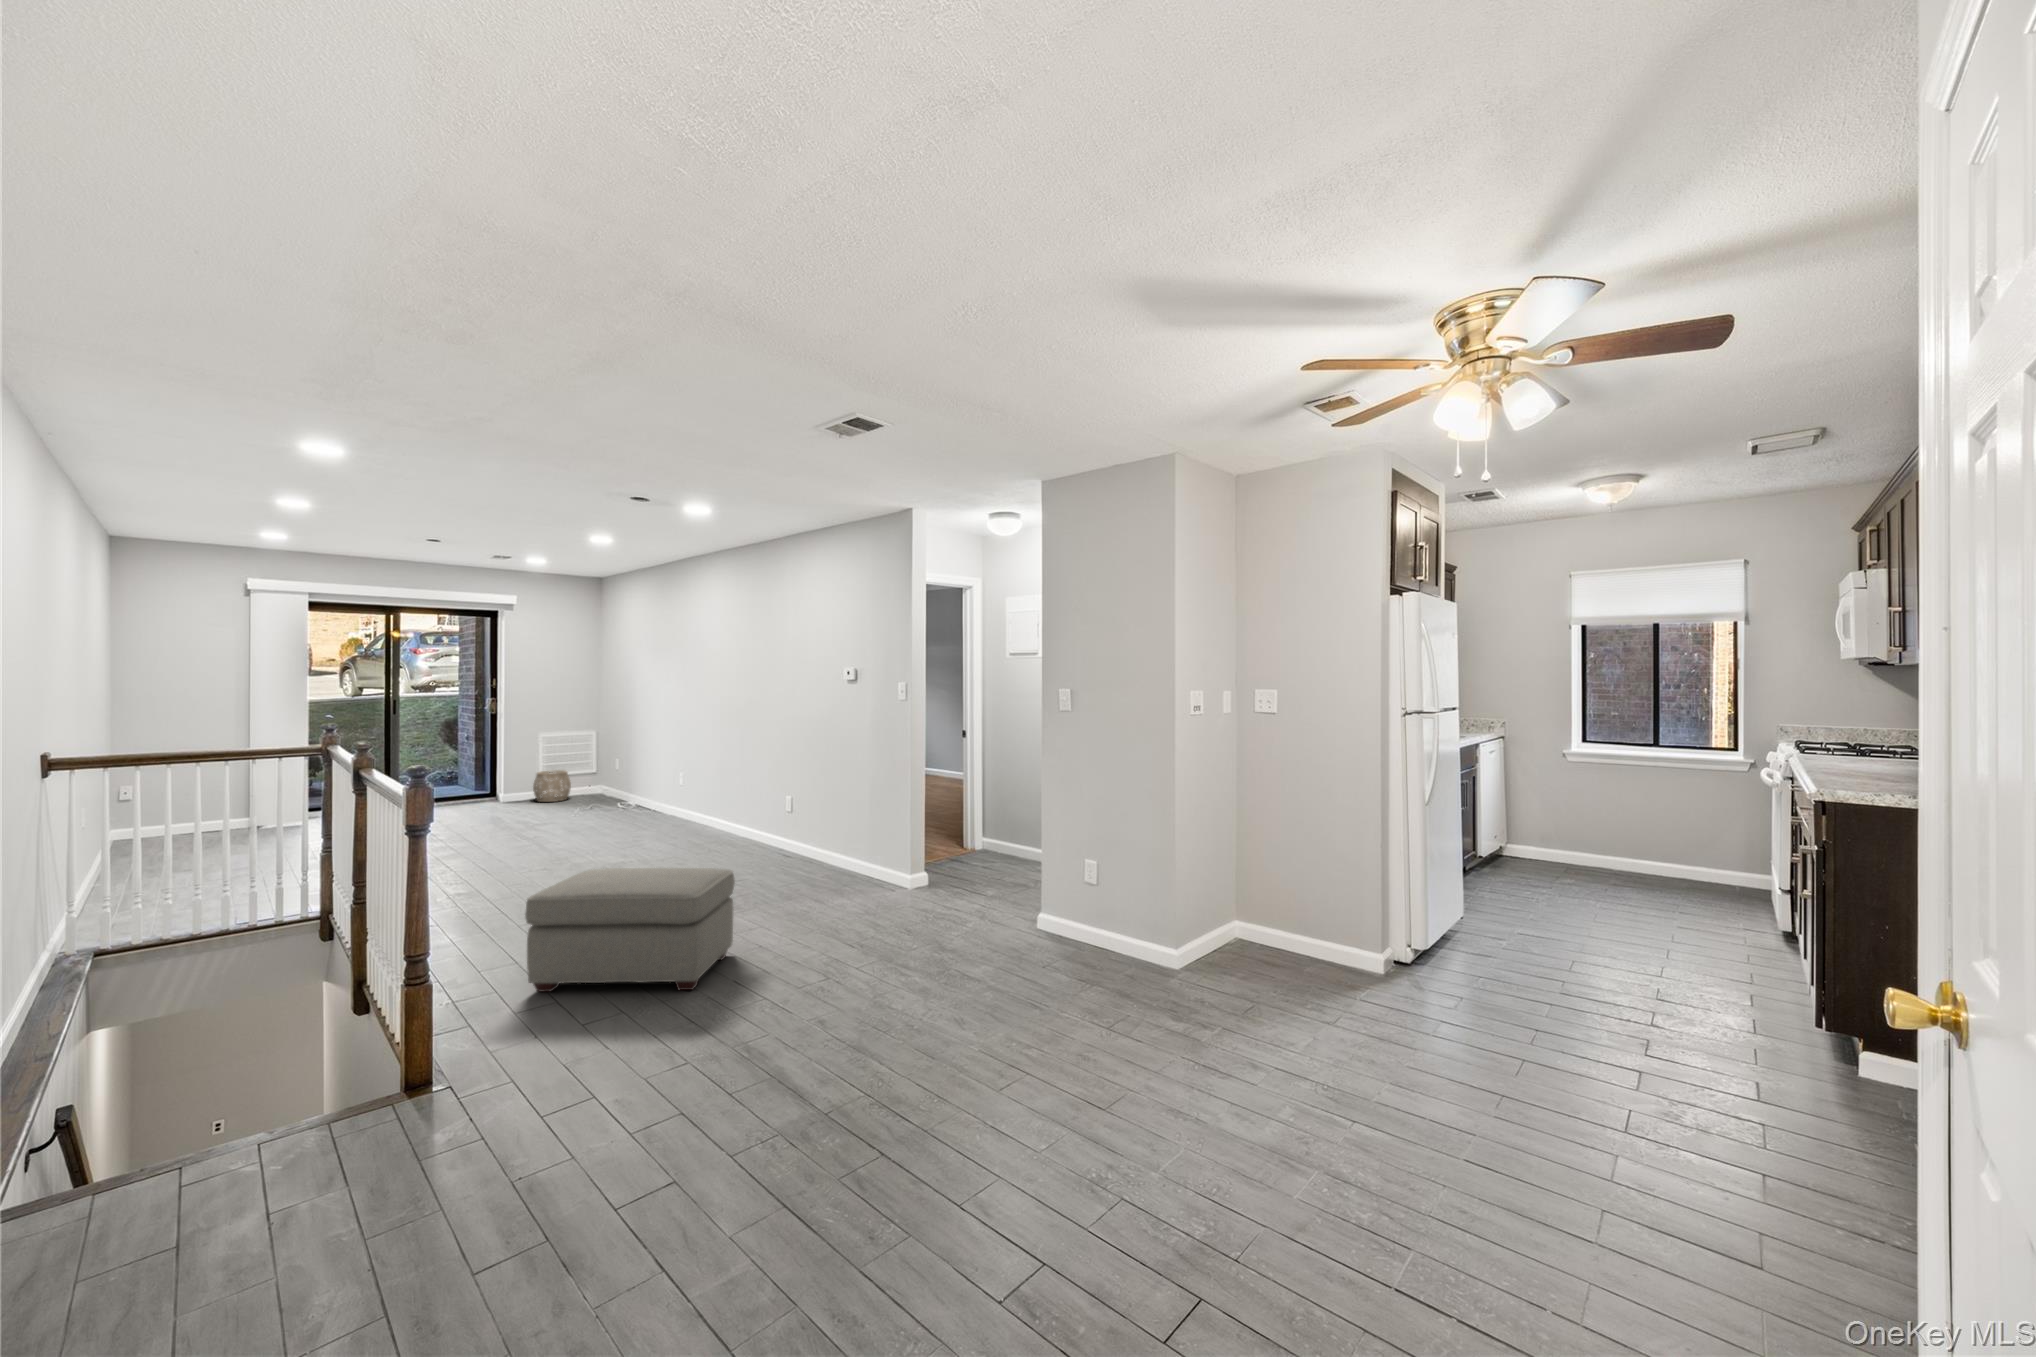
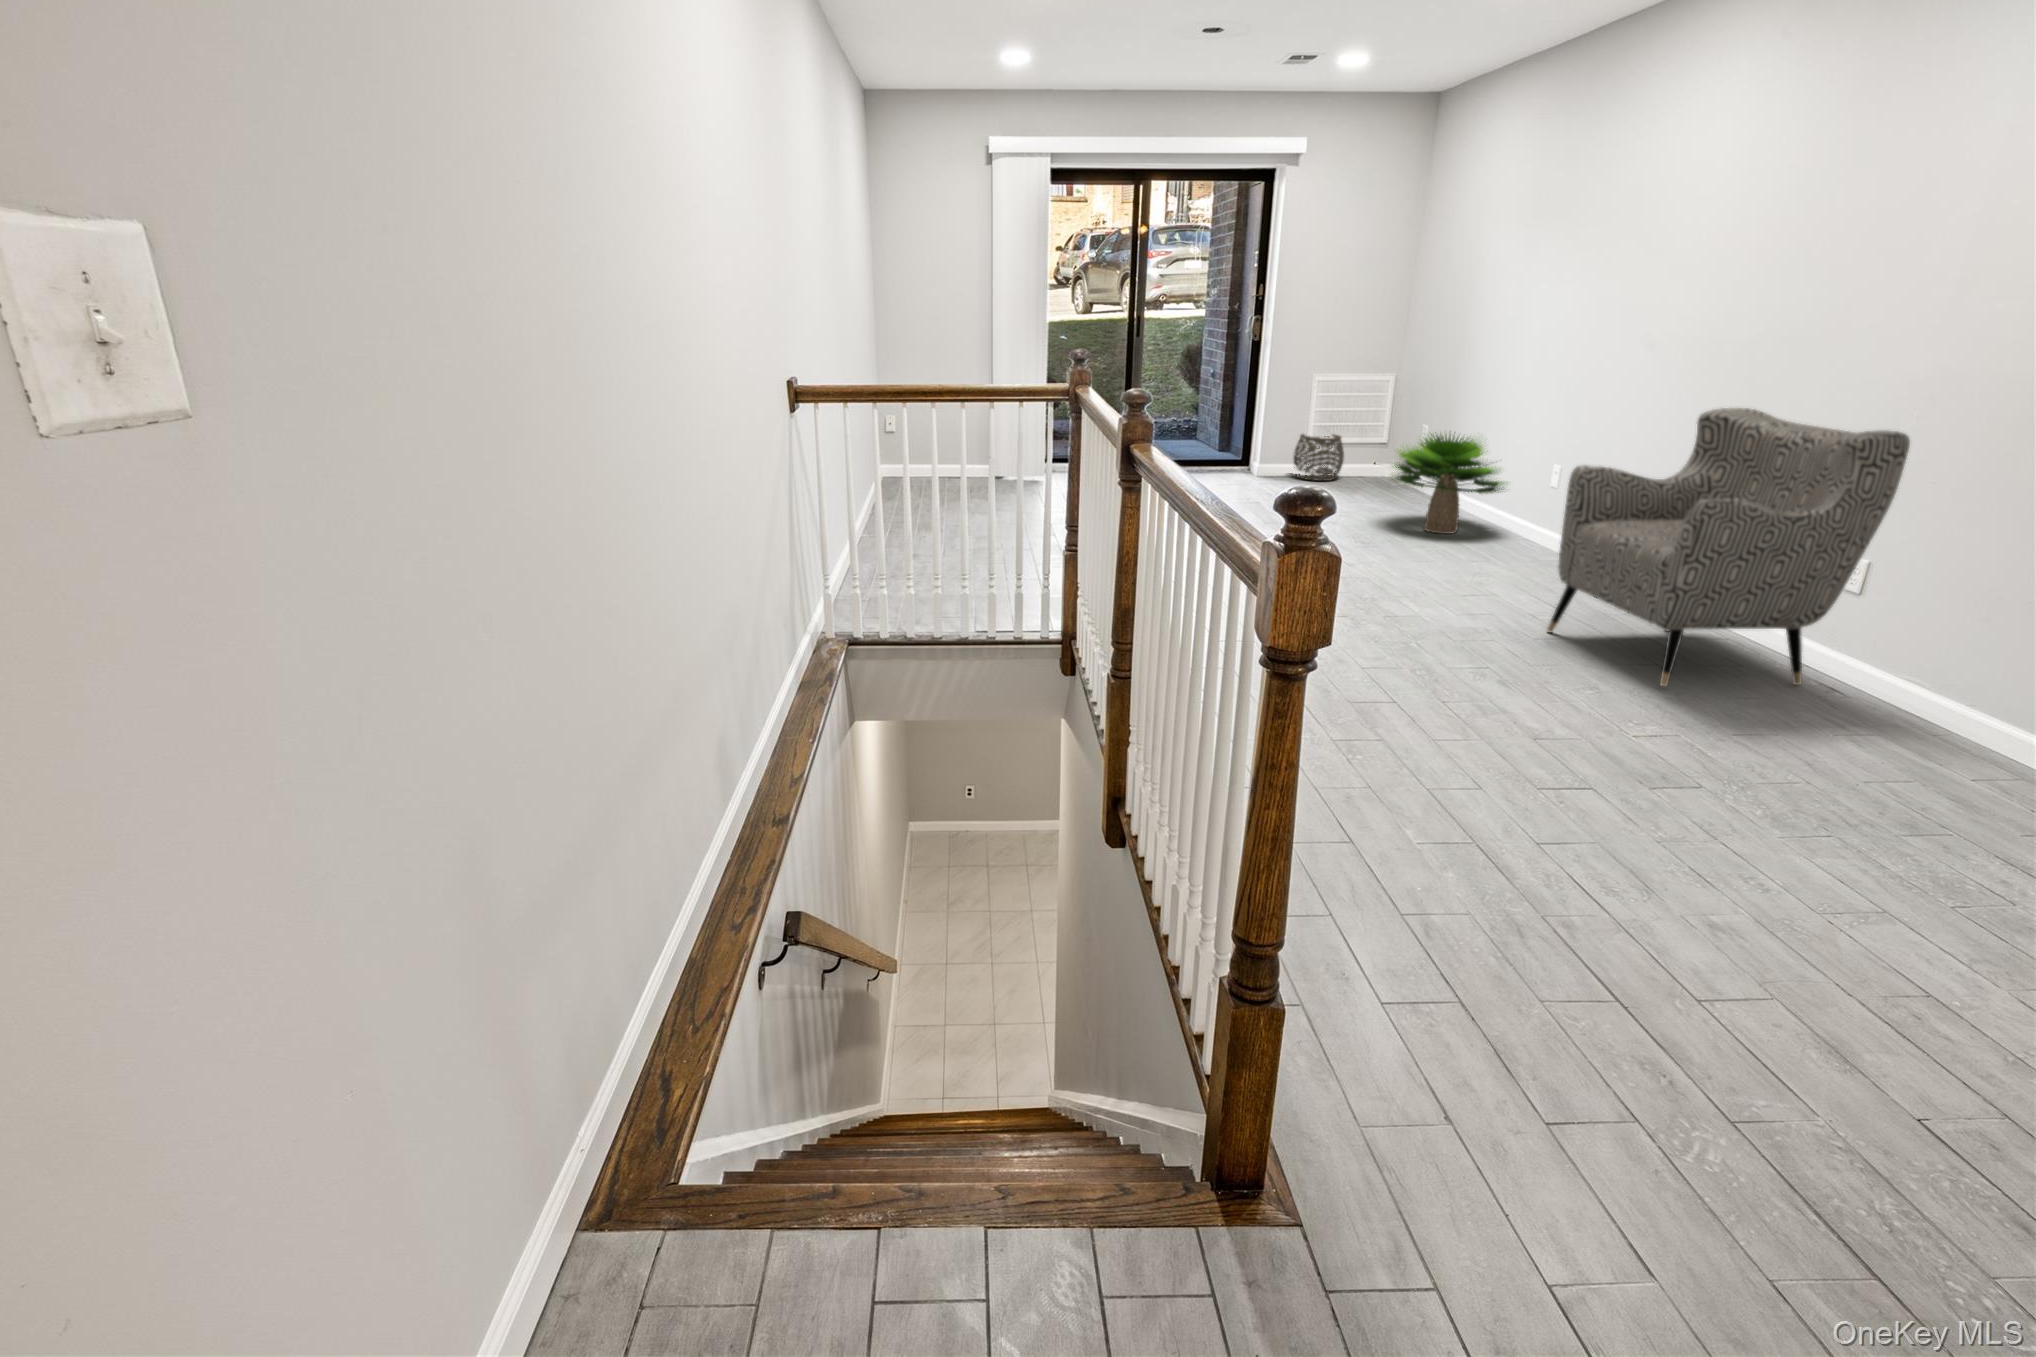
armchair: none [671,732,810,872] -> present [1547,408,1910,686]
potted plant: none [587,758,670,821] -> present [1391,432,1507,534]
ottoman: present [525,868,735,992] -> none [1386,693,1848,1049]

